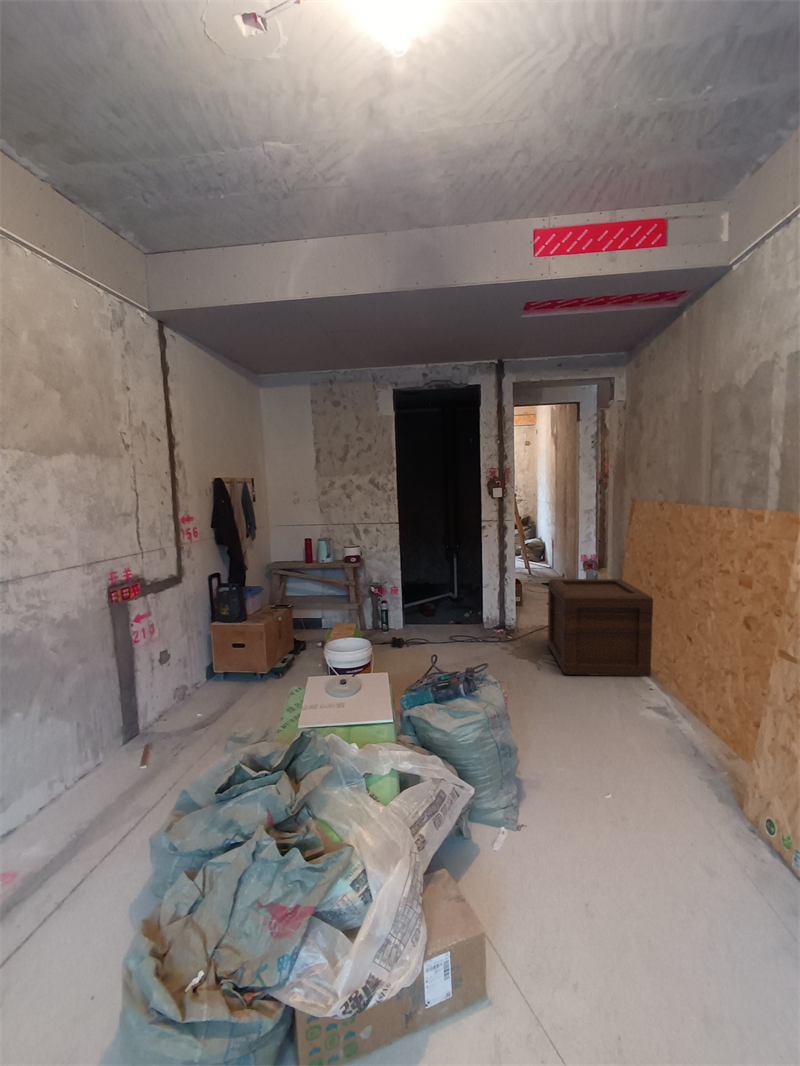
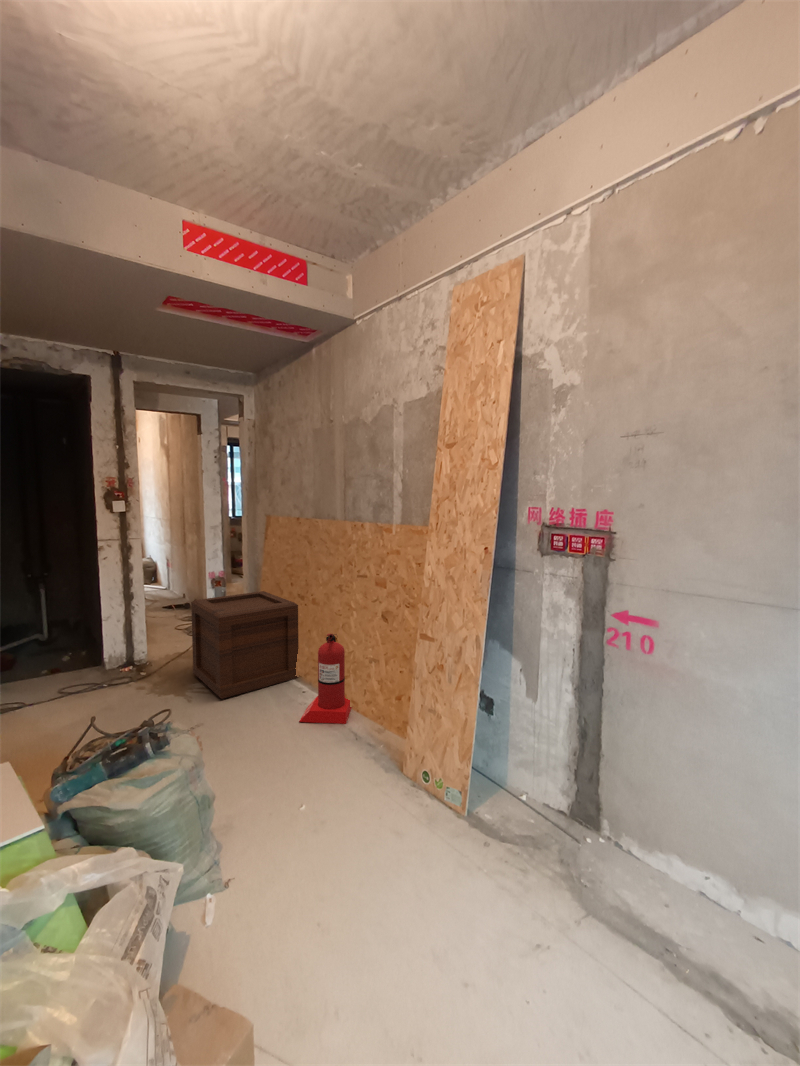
fire extinguisher: none [634,635,707,742] -> present [299,634,352,724]

